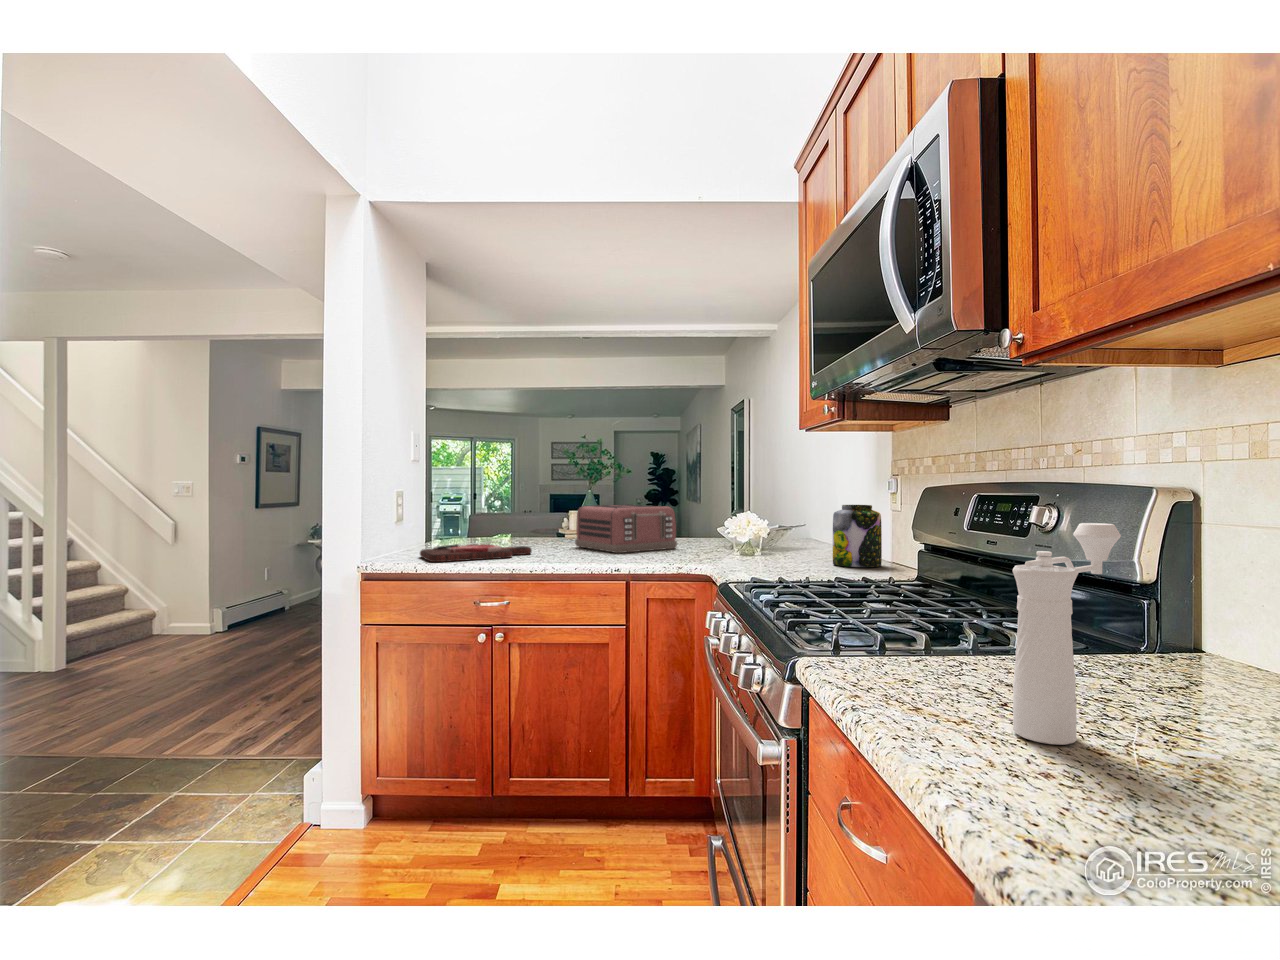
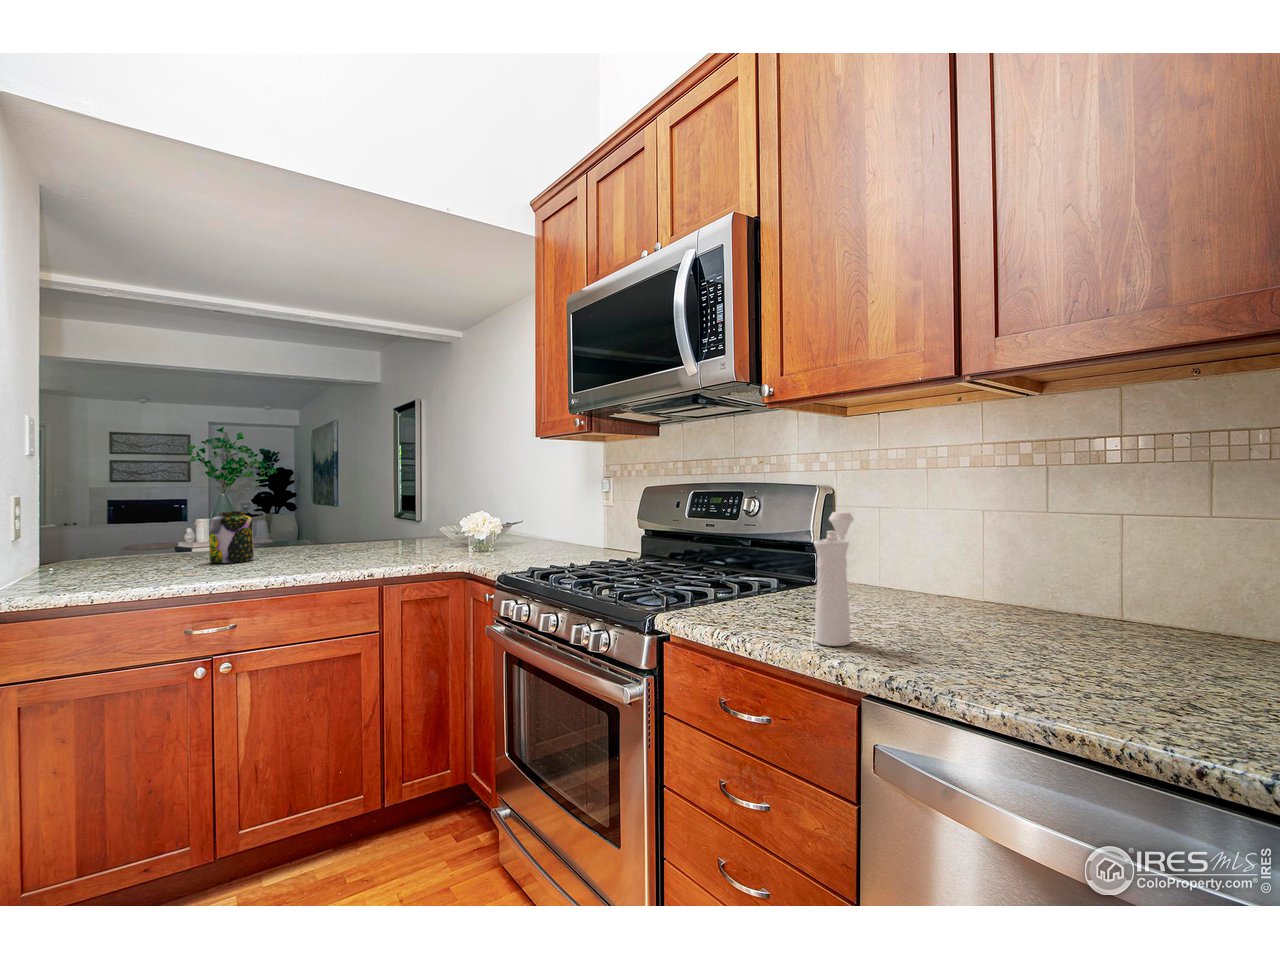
toaster: present [575,504,677,553] -> none [274,511,394,563]
jar: present [833,505,882,567] -> present [209,511,254,563]
cutting board: present [420,541,532,562] -> none [80,561,234,593]

